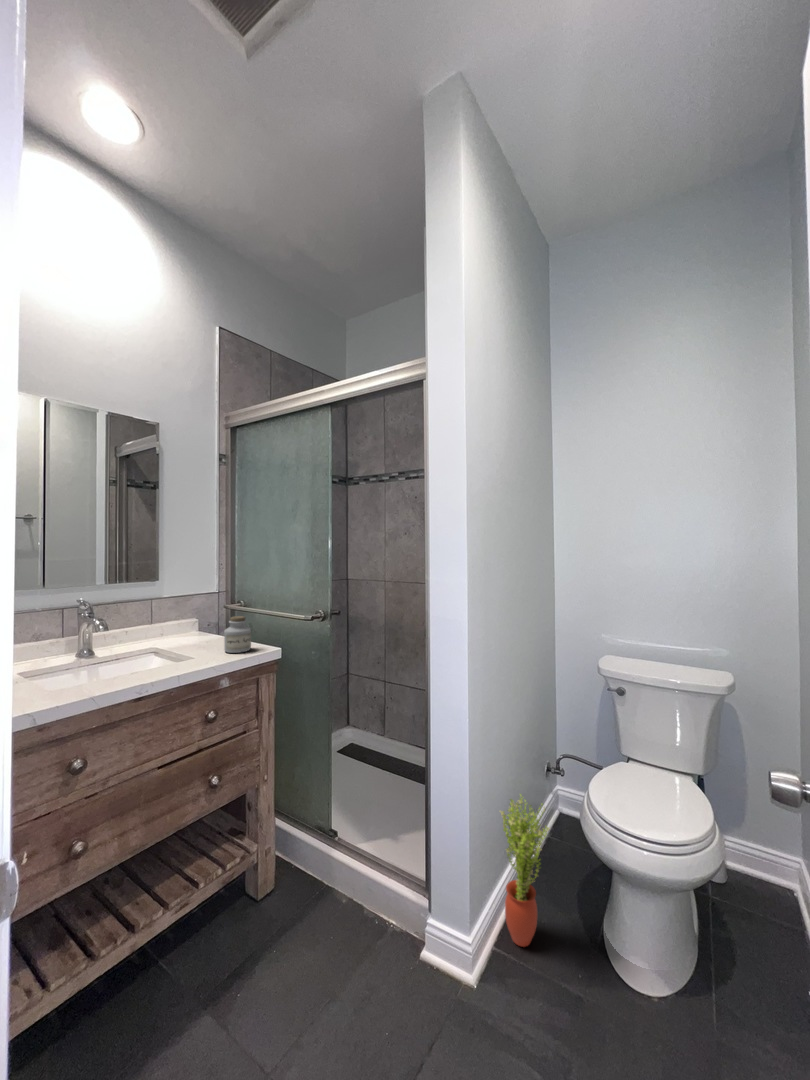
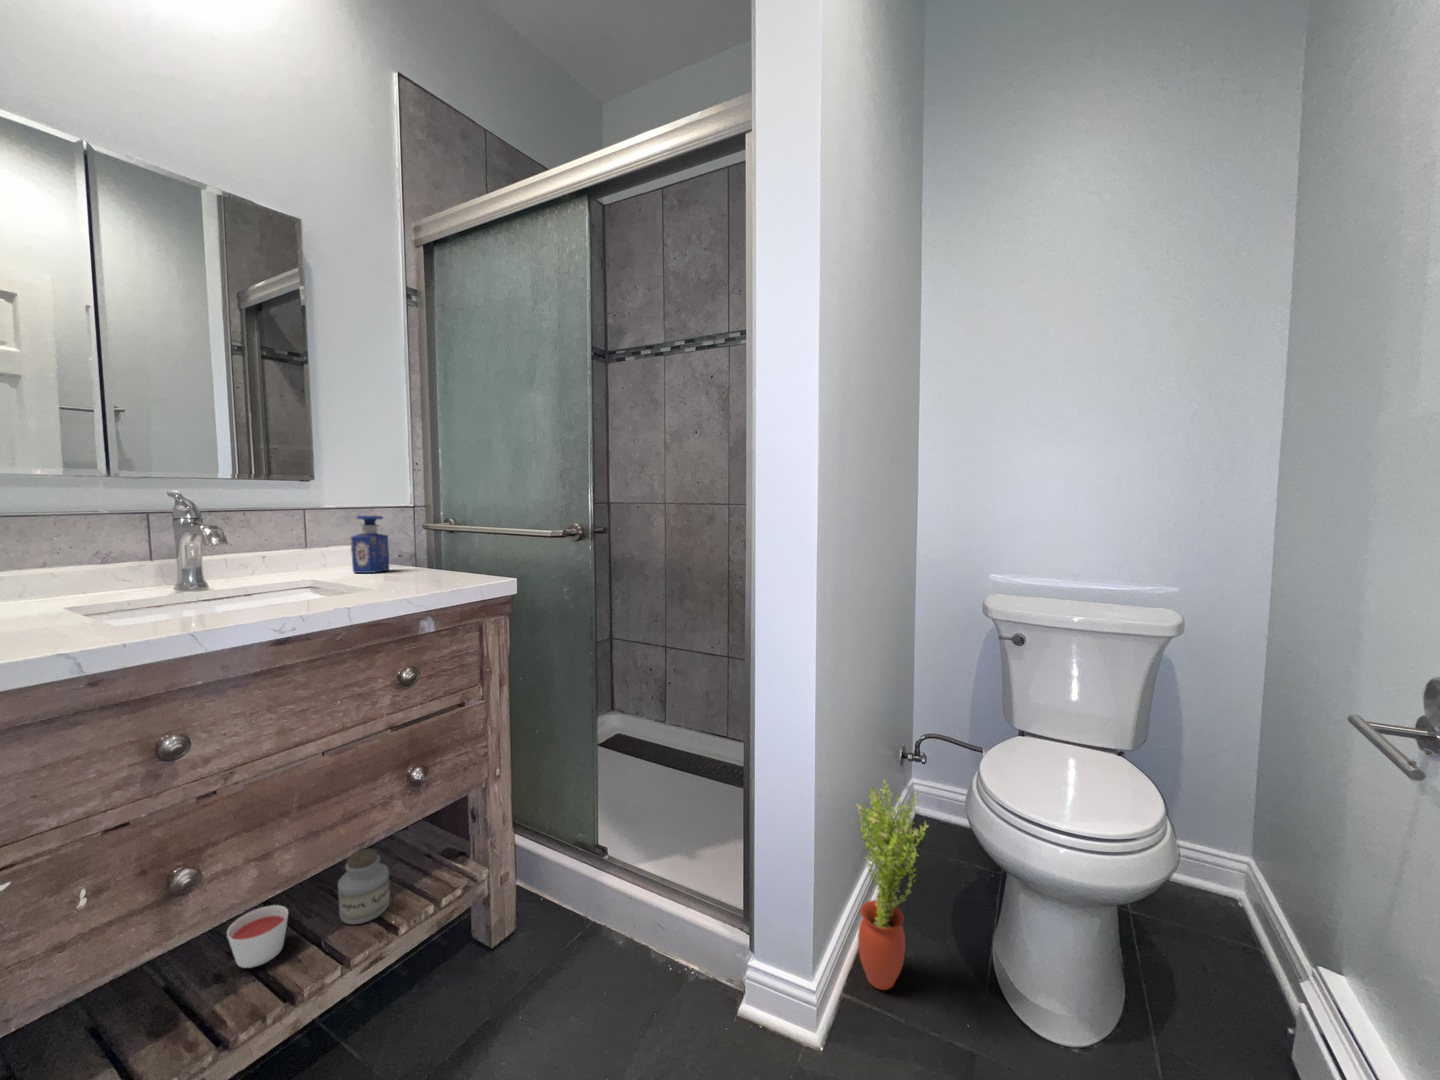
perfume bottle: none [179,602,202,640] -> present [351,514,389,573]
jar: present [224,616,251,653] -> present [338,849,390,924]
candle: none [96,865,132,906] -> present [227,905,288,968]

